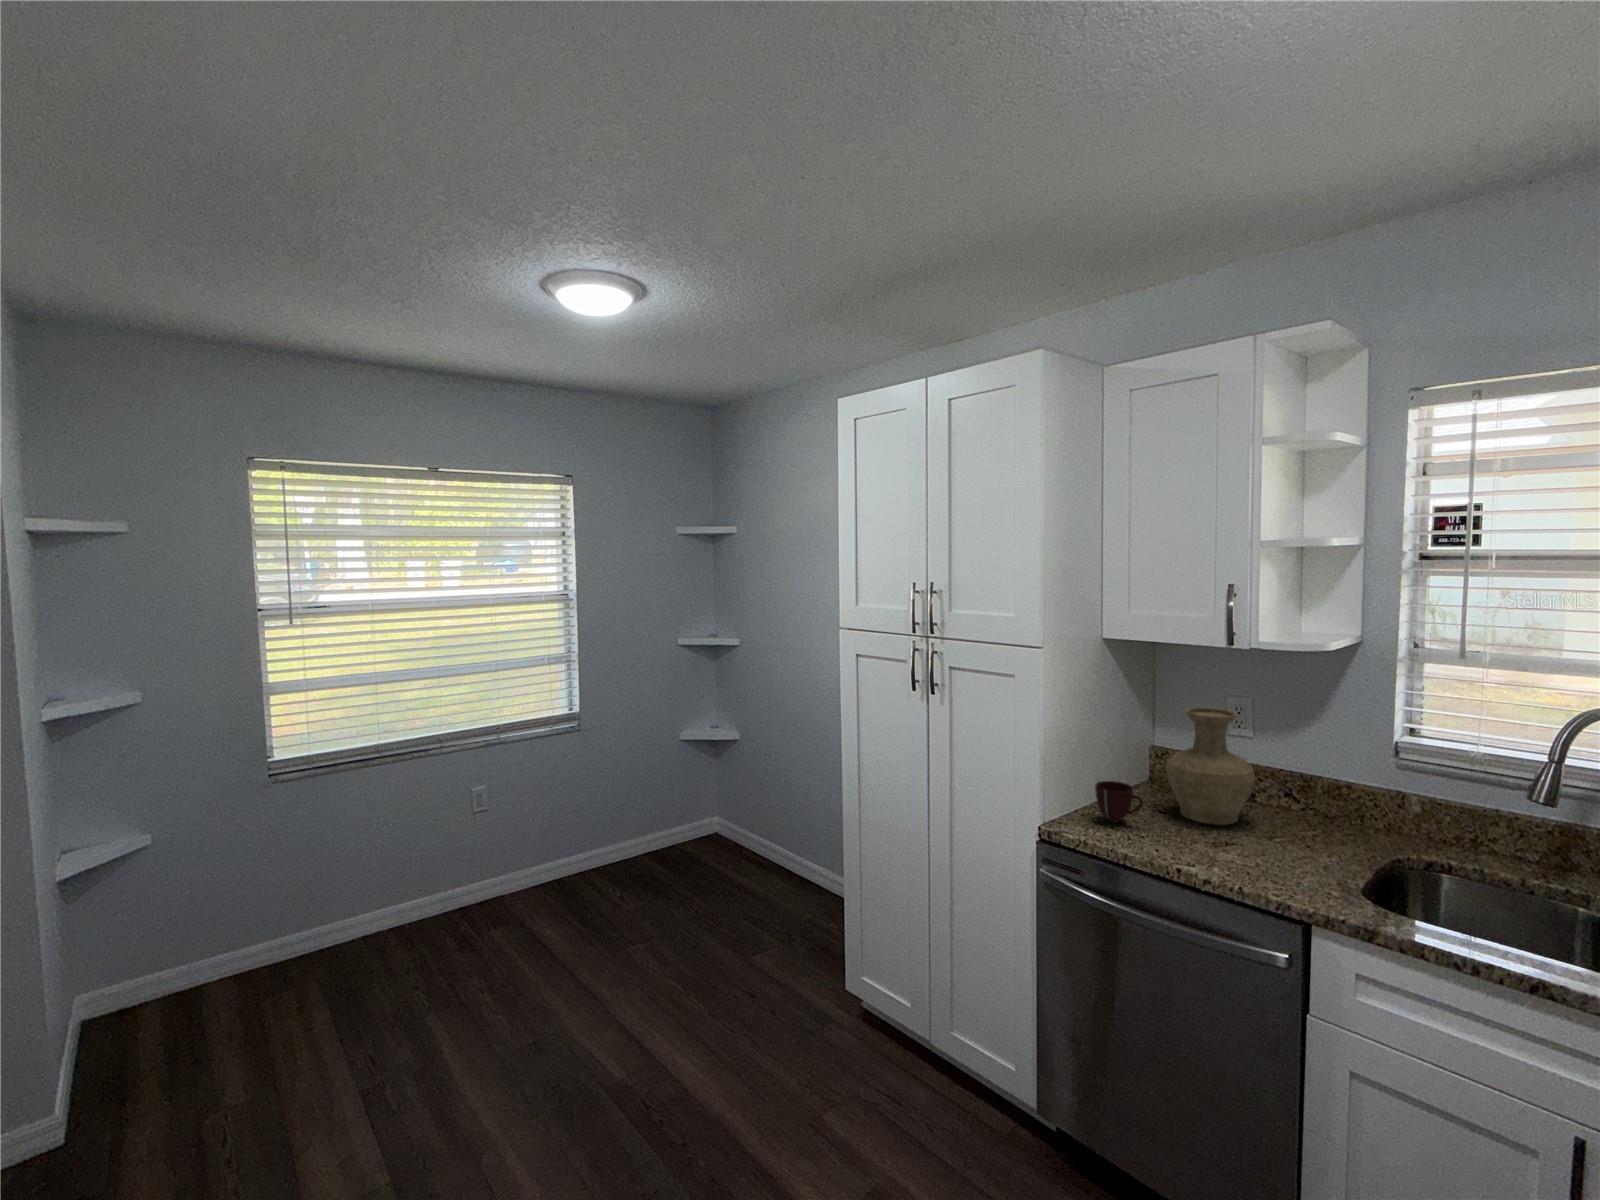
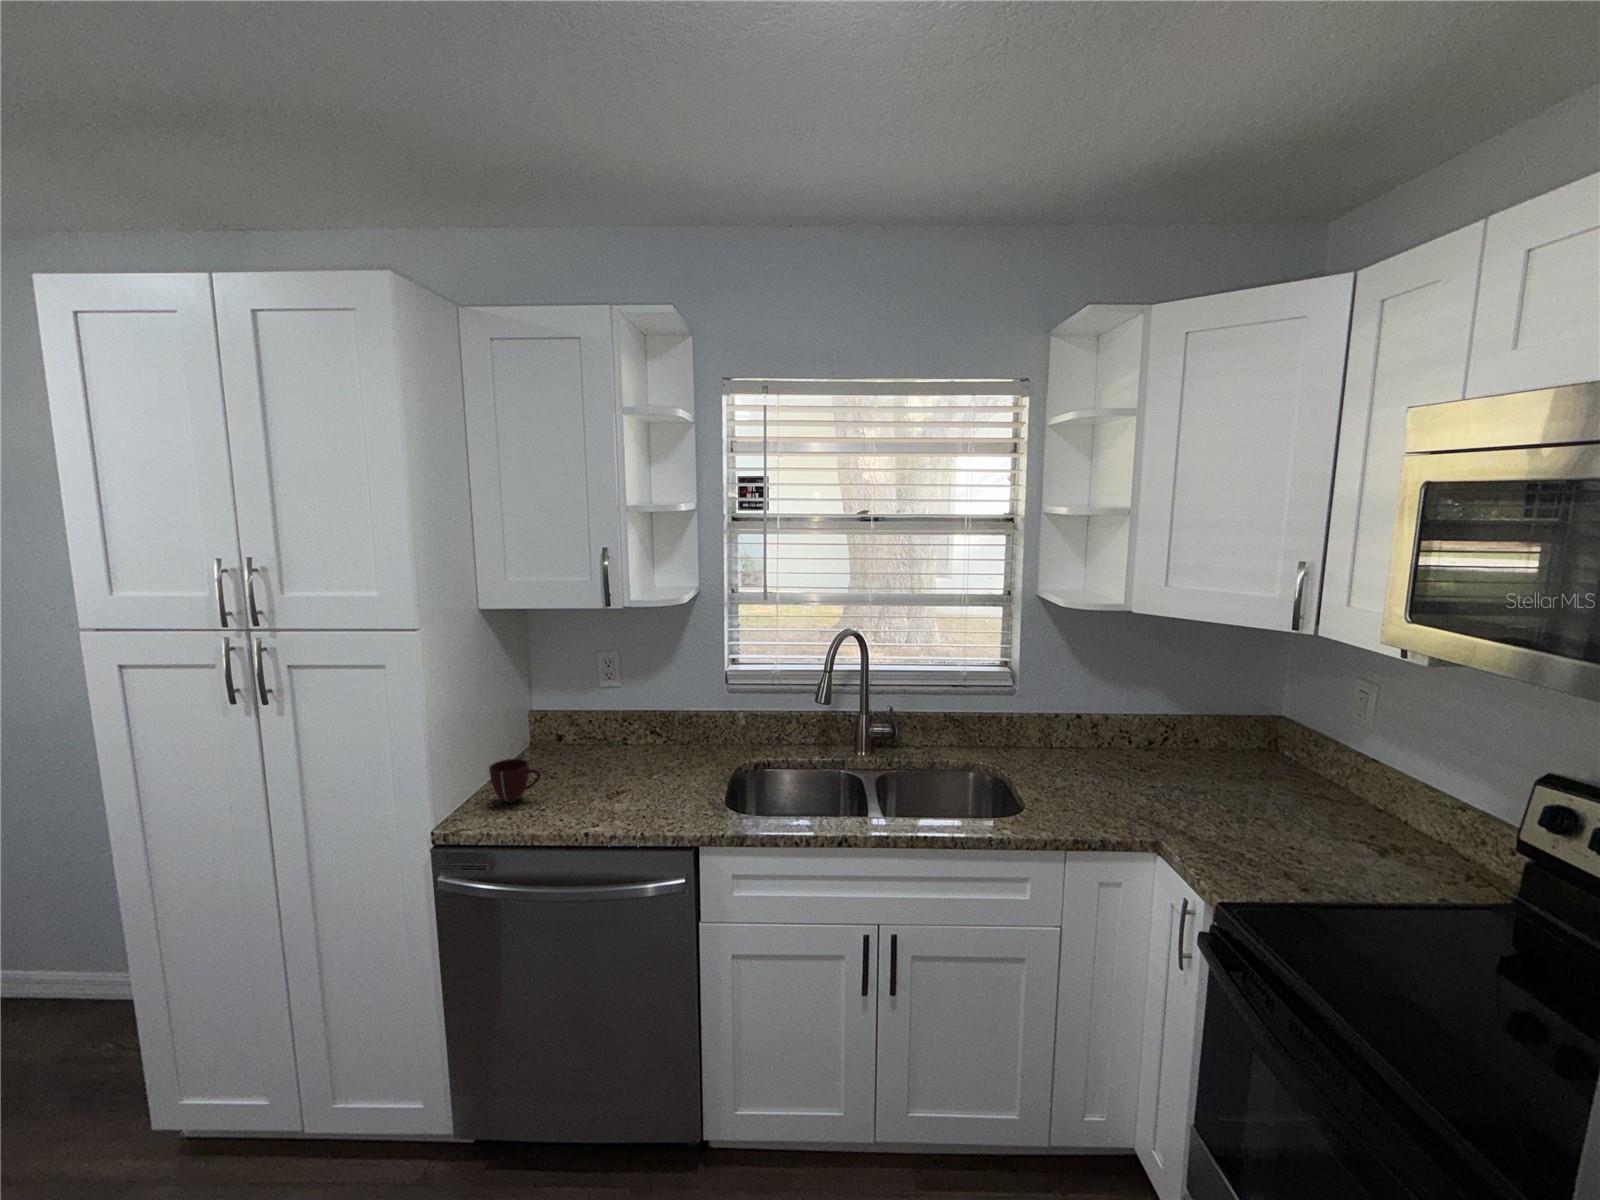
vase: present [1166,707,1255,825] -> none [554,666,632,777]

